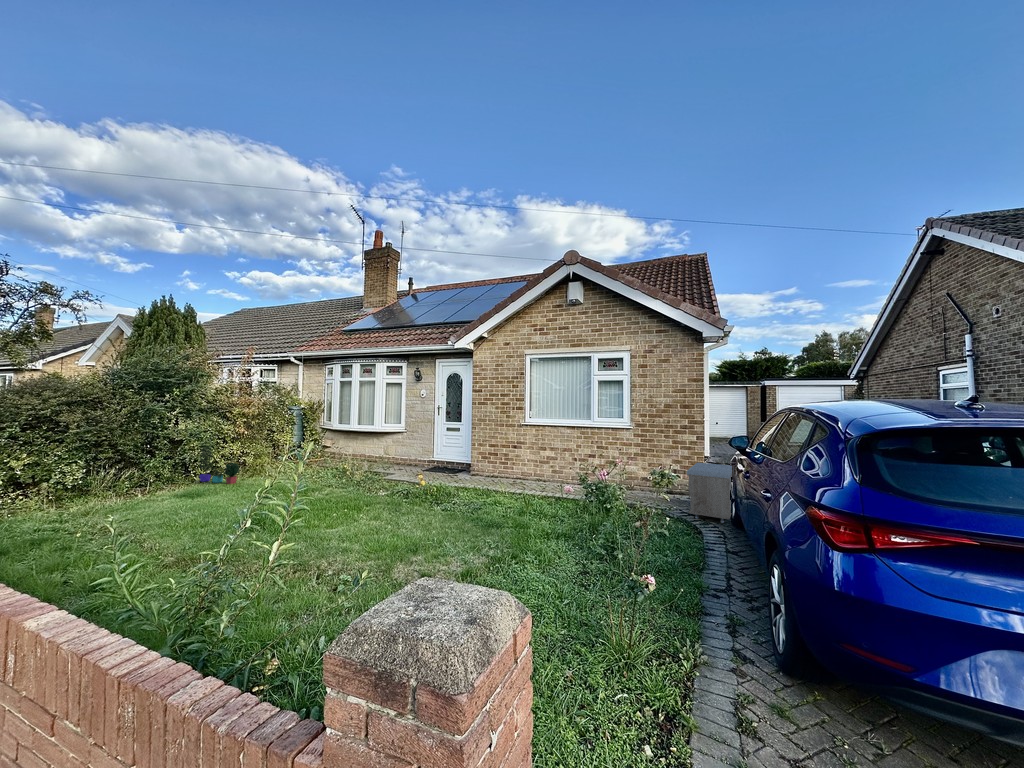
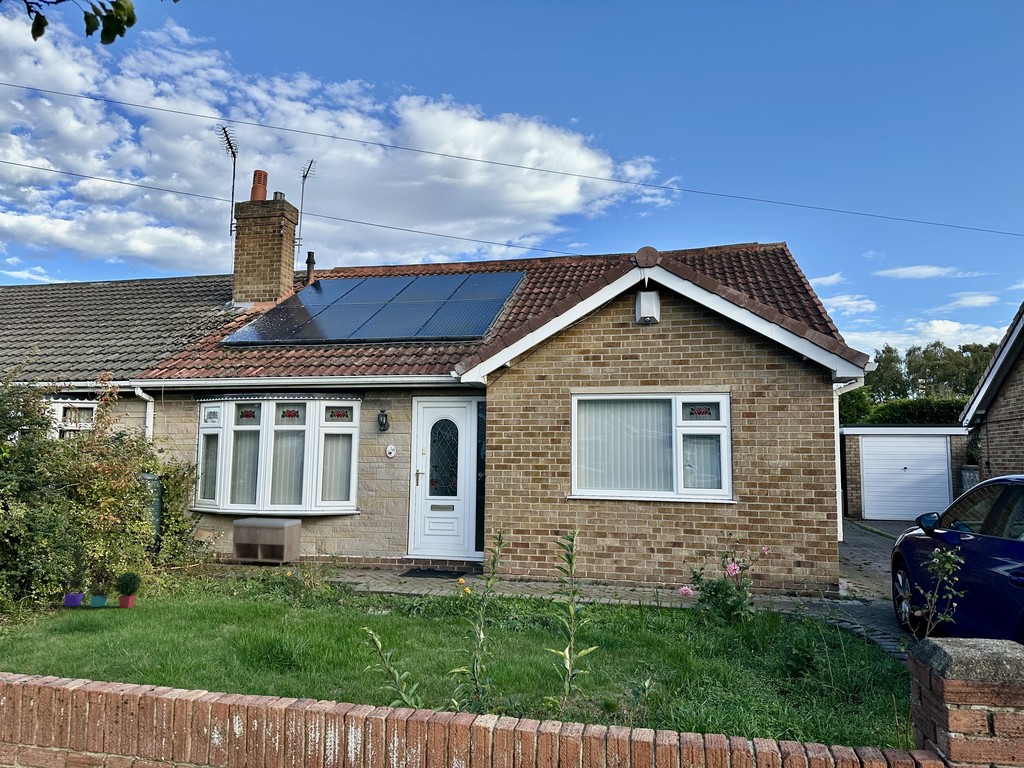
storage bench: present [687,463,734,523] -> present [232,518,301,566]

